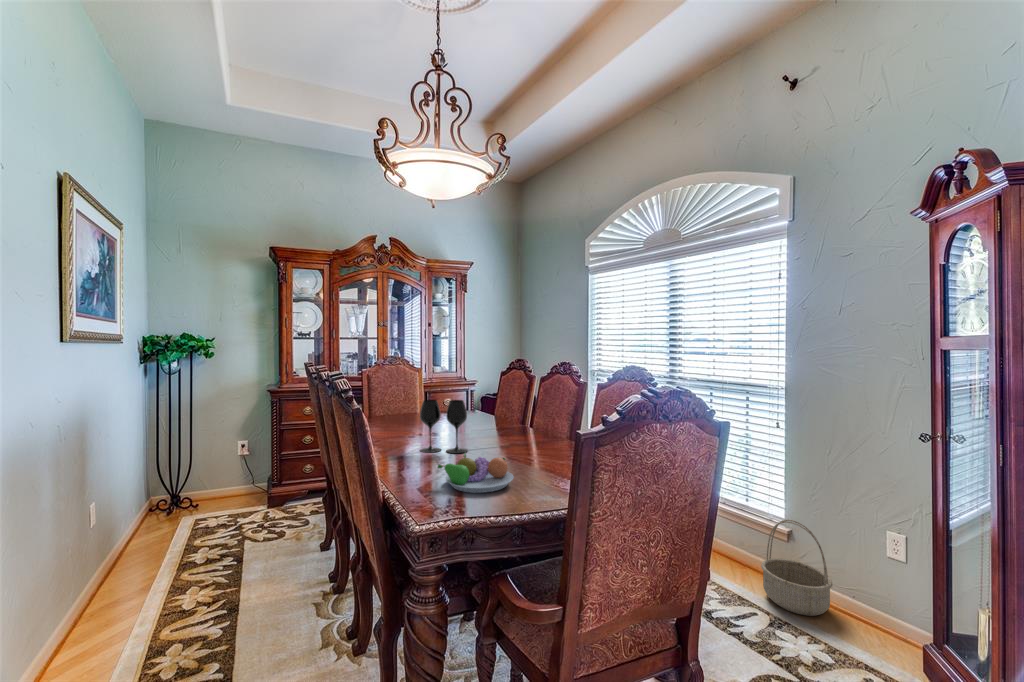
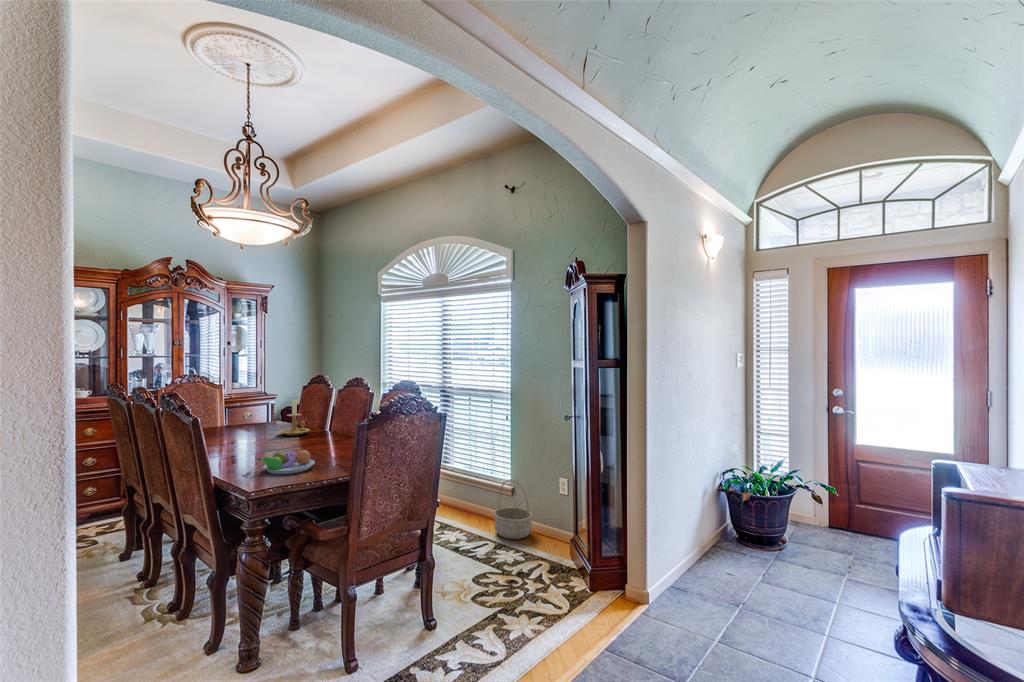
candle holder: none [474,384,510,430] -> present [278,399,310,436]
wine glass: present [420,400,467,453] -> none [234,412,276,455]

